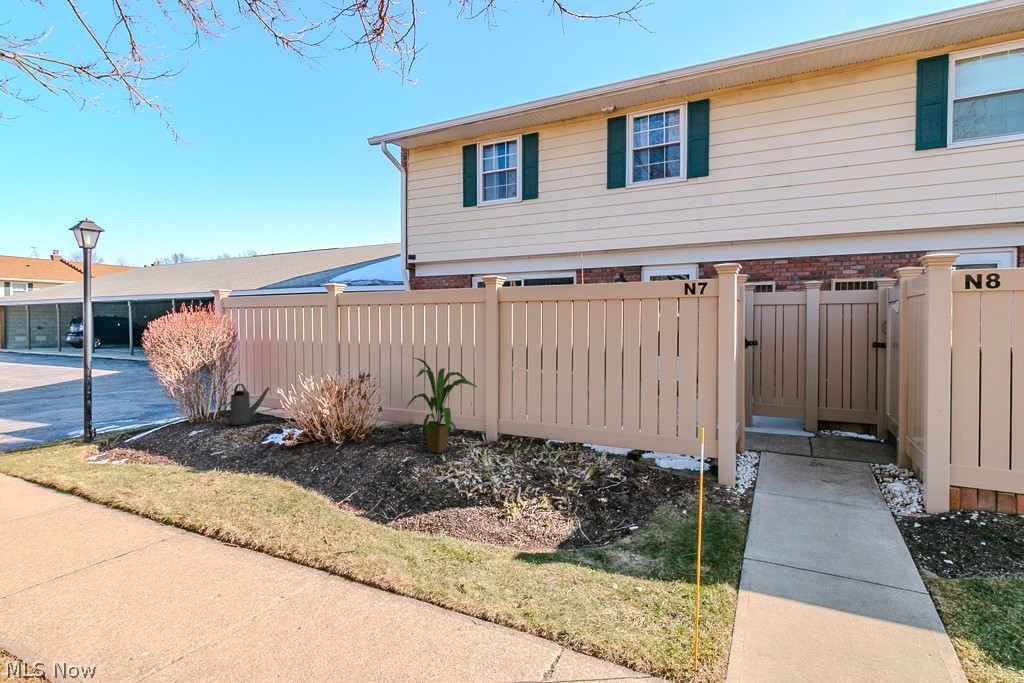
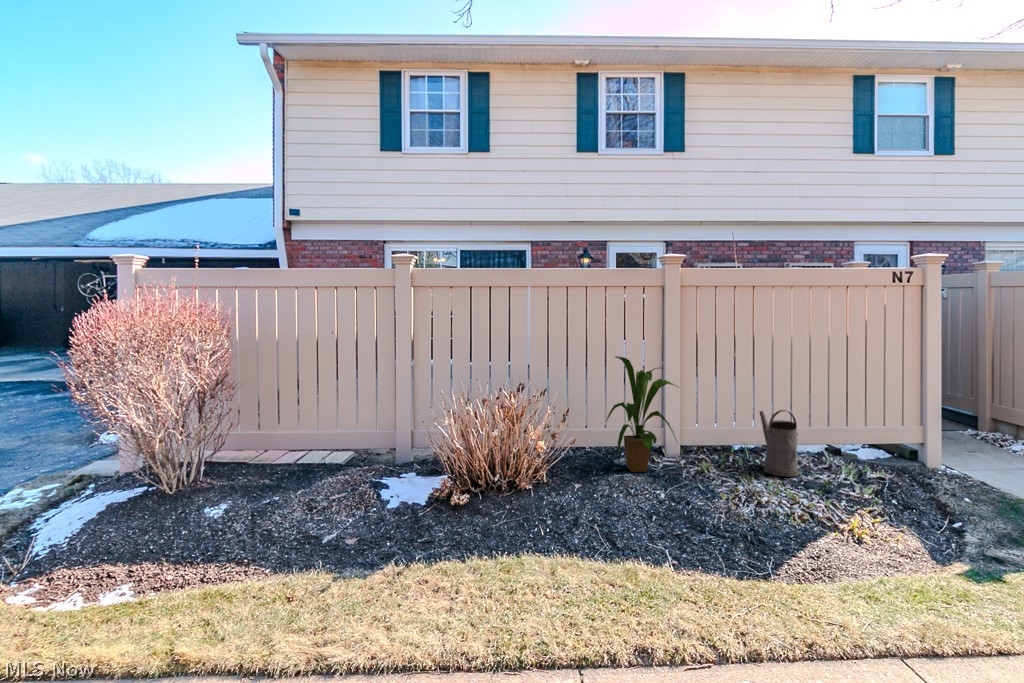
watering can: present [224,384,269,425] -> present [760,410,799,476]

